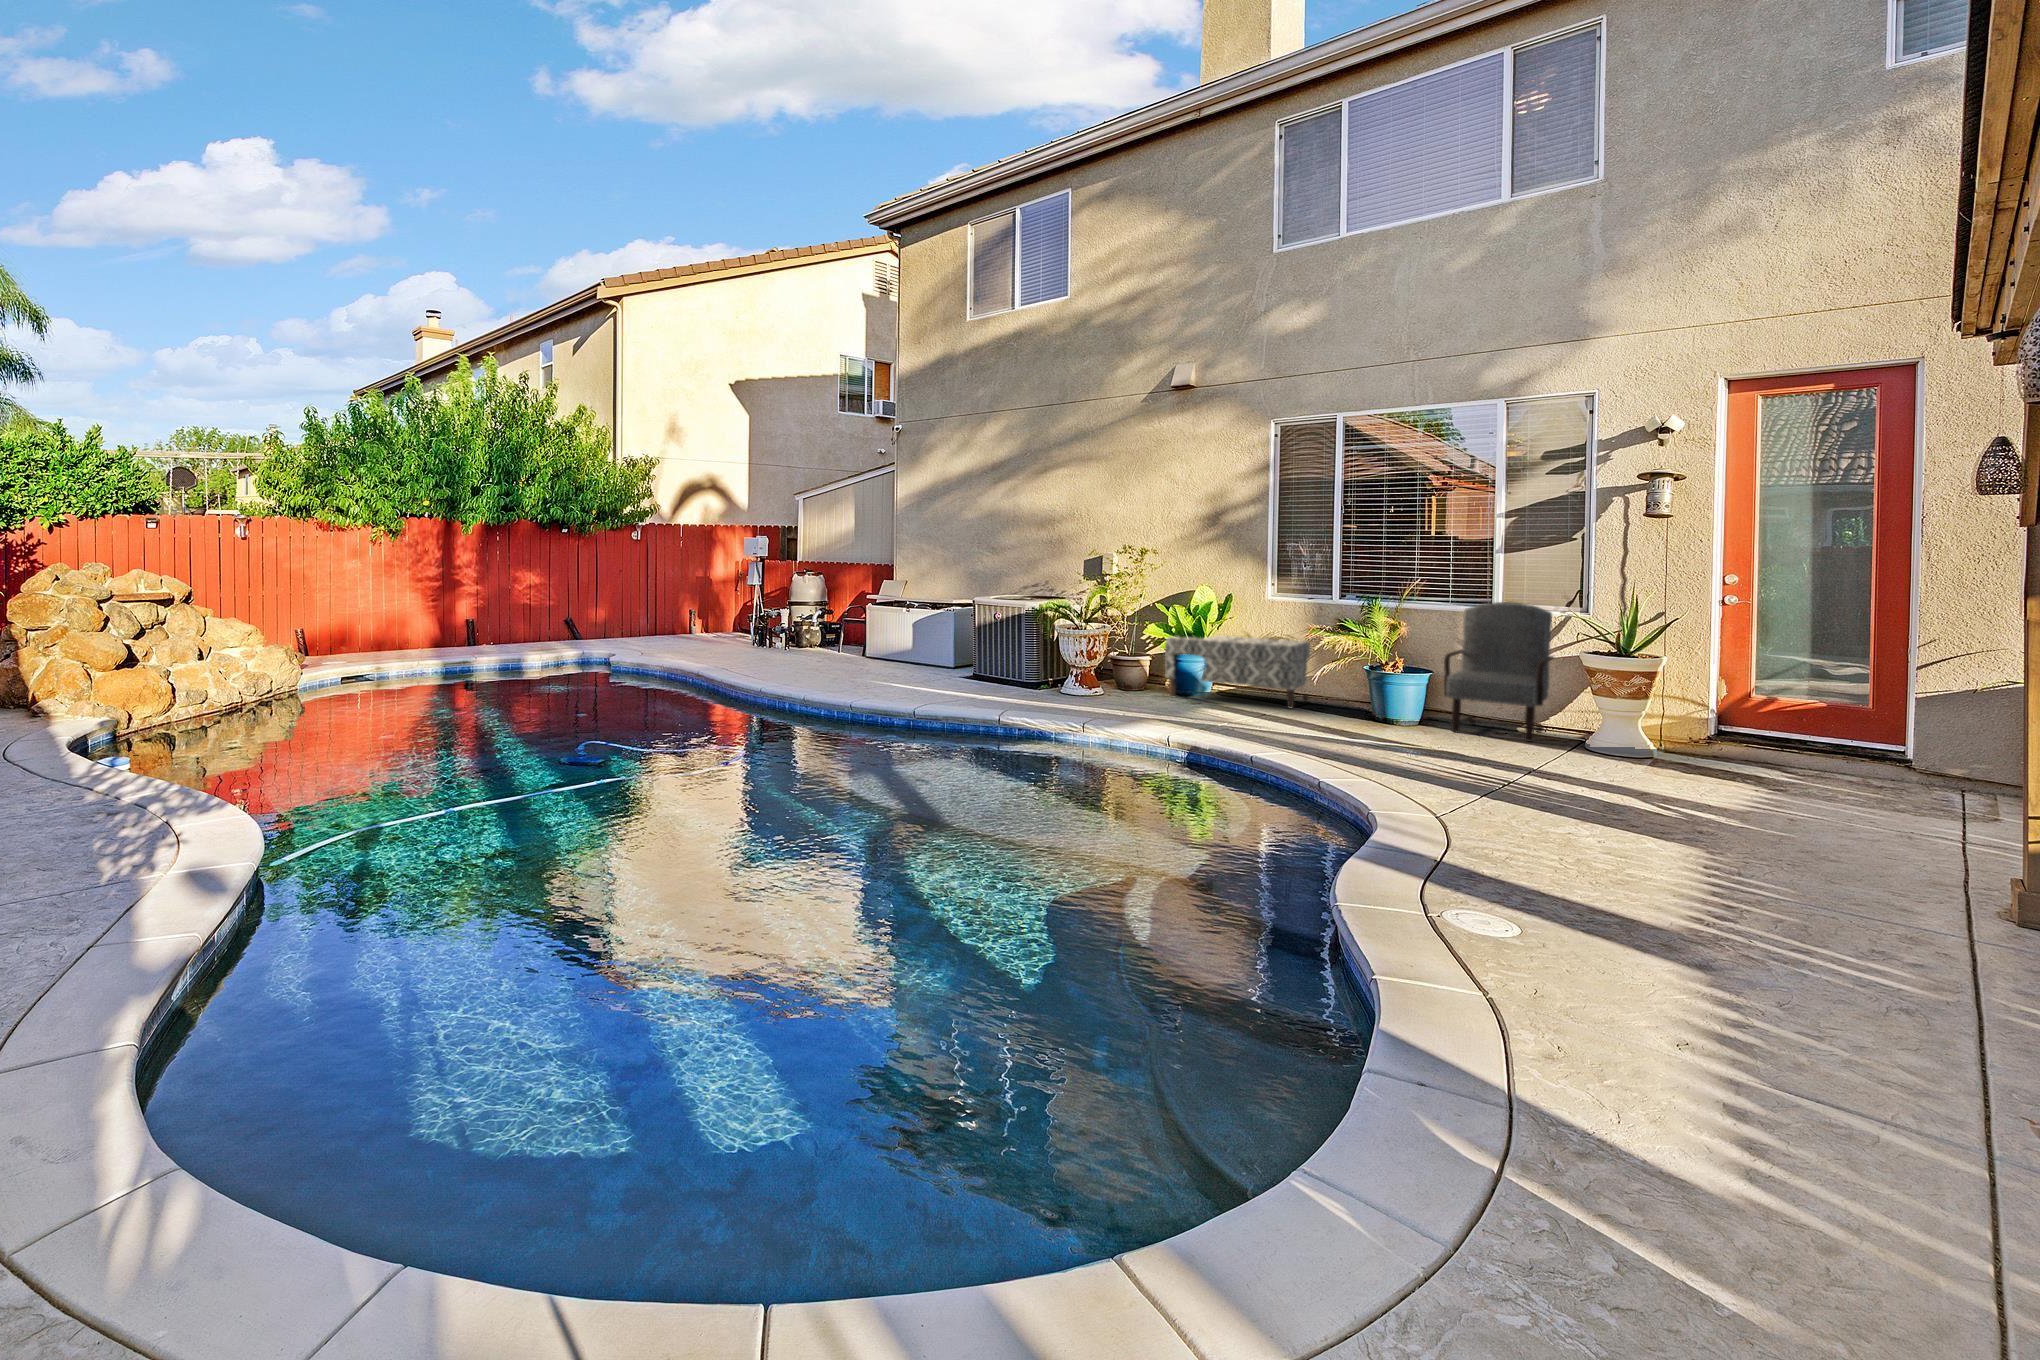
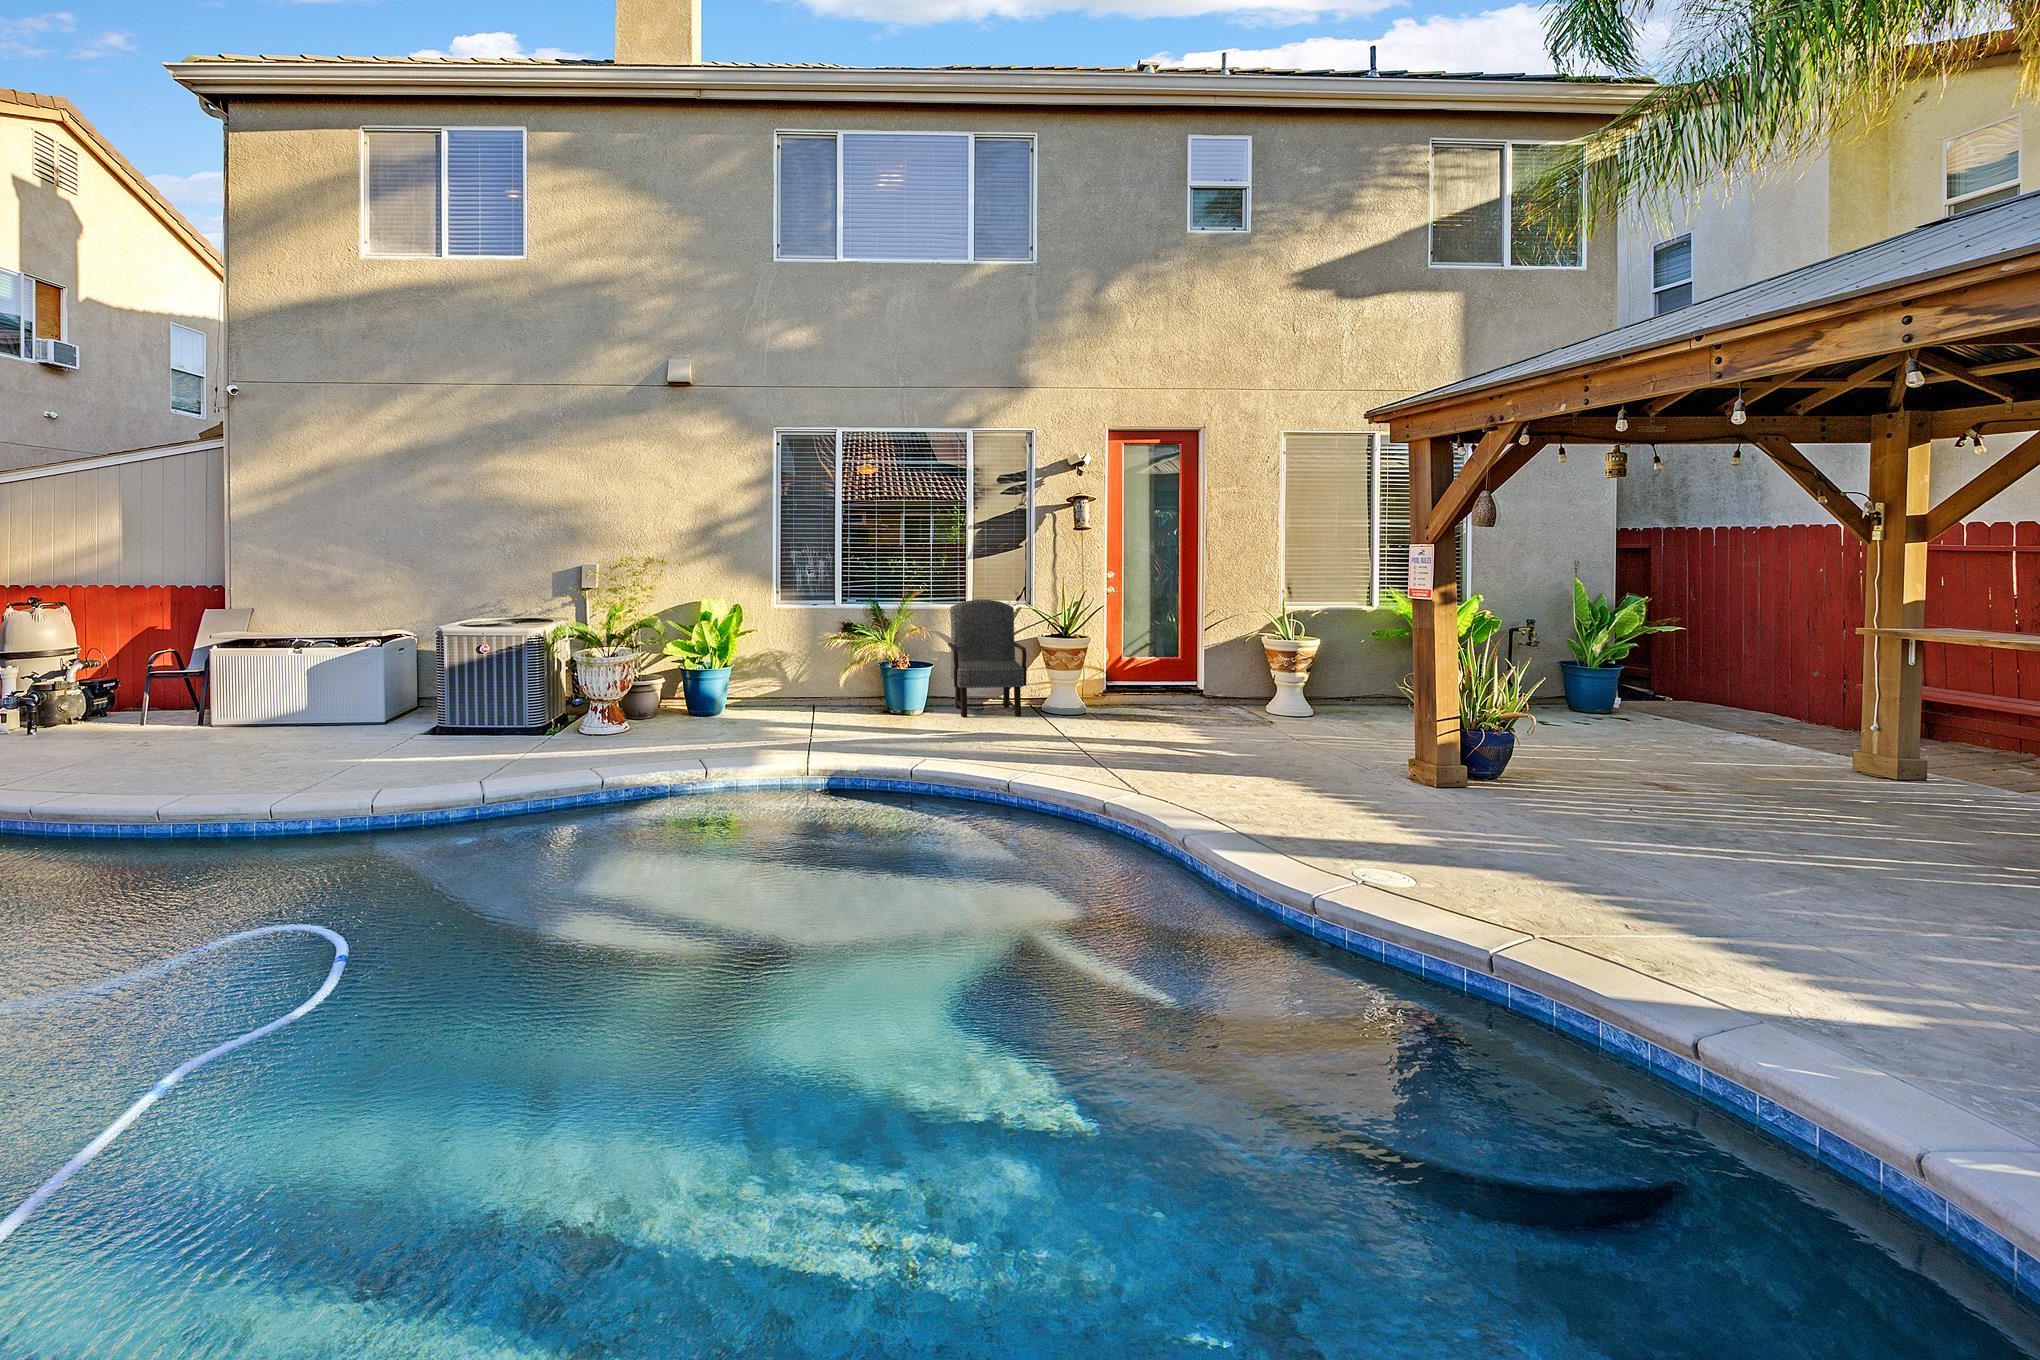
bench: present [1165,636,1310,709] -> none [687,647,821,721]

